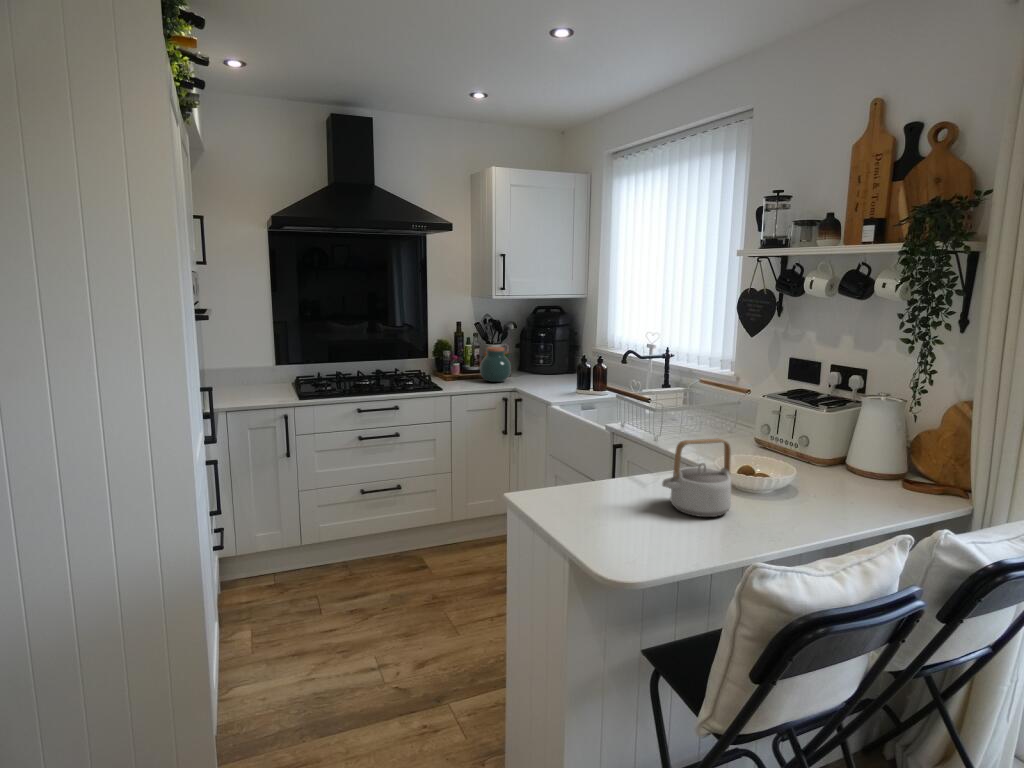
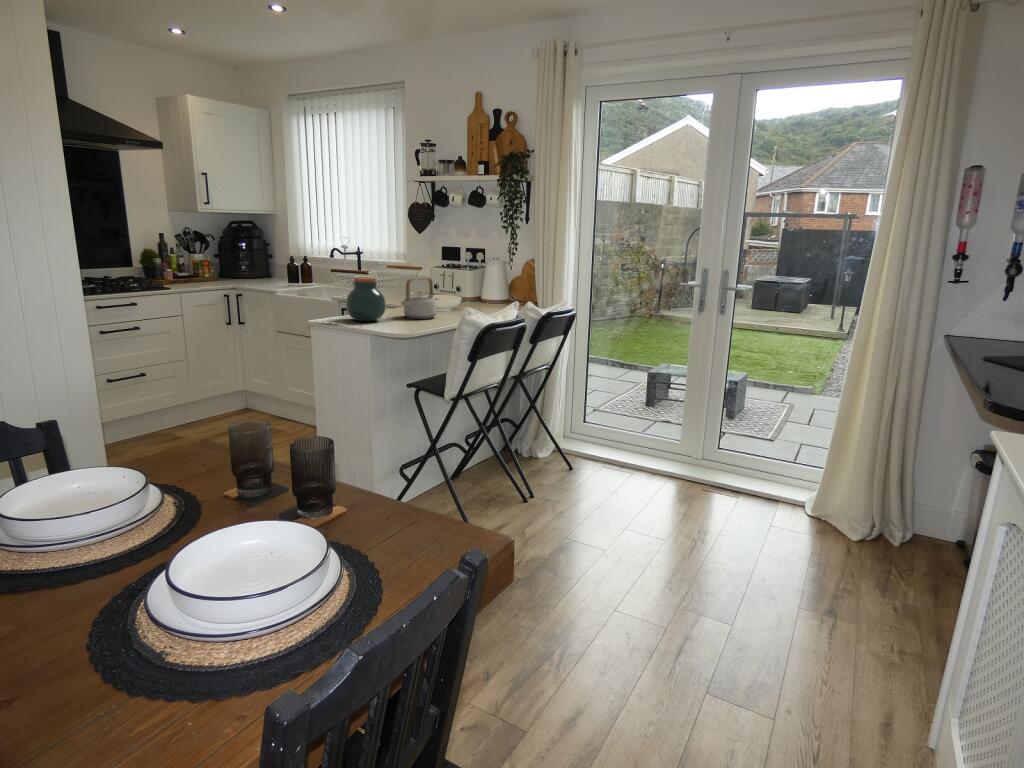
jar: present [480,347,511,382] -> present [346,277,386,321]

